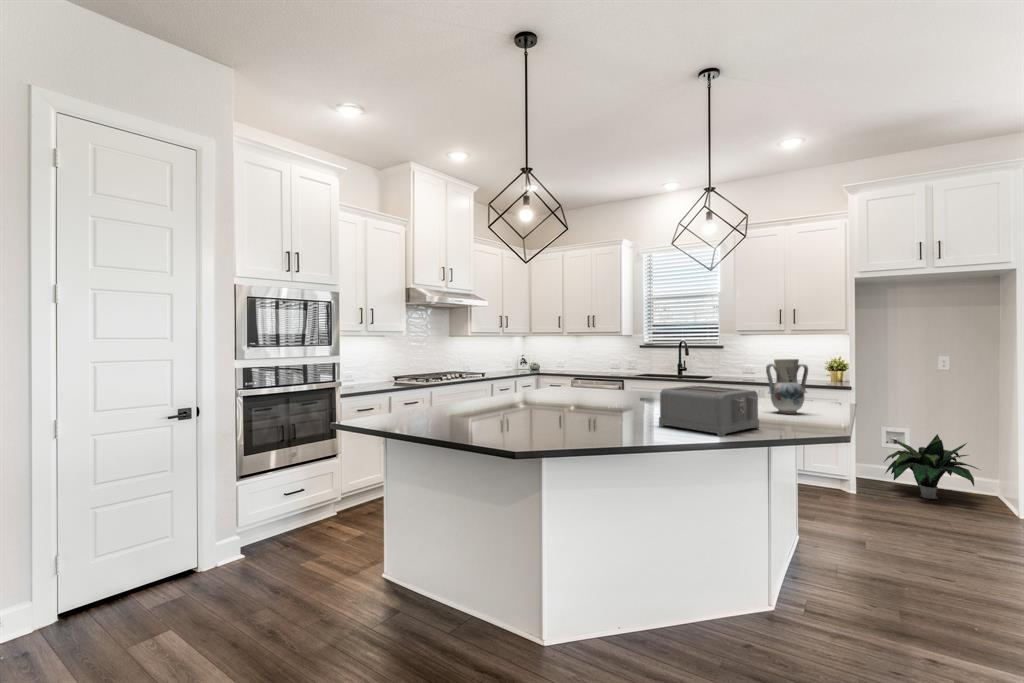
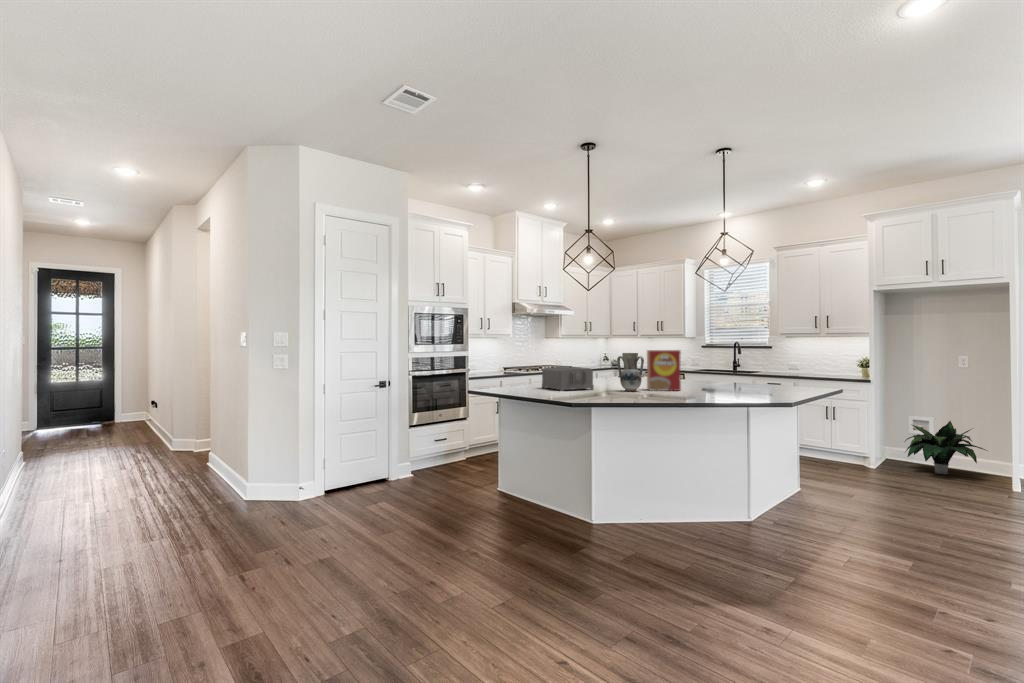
cereal box: none [607,354,659,416] -> present [647,350,681,391]
vase: present [766,359,808,414] -> present [617,353,644,391]
toaster: present [659,385,759,436] -> present [542,367,594,391]

